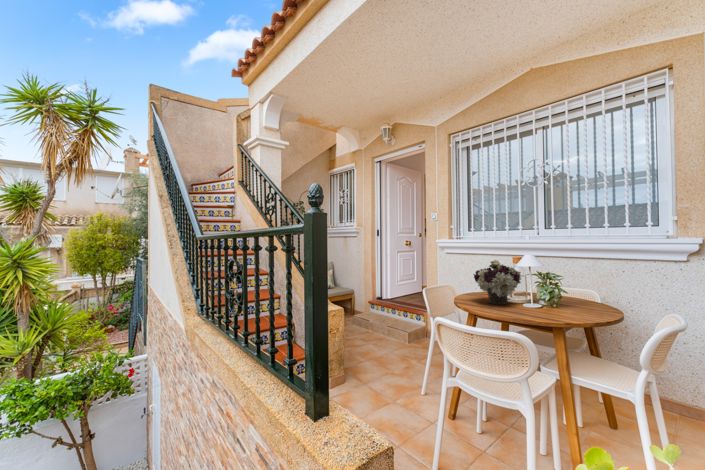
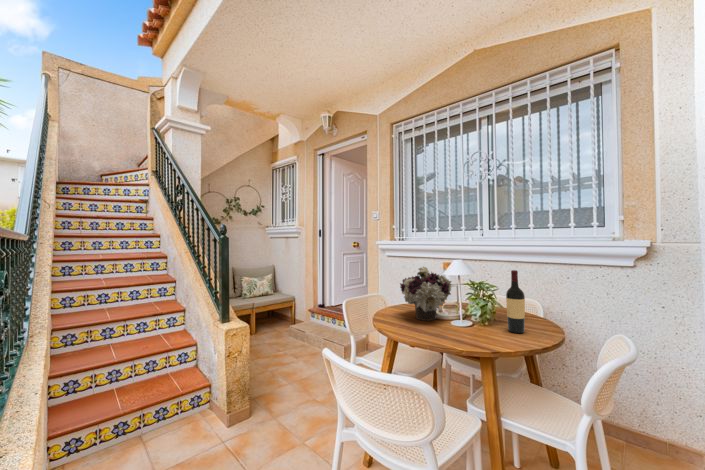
wine bottle: none [572,262,589,313] -> present [506,270,525,333]

